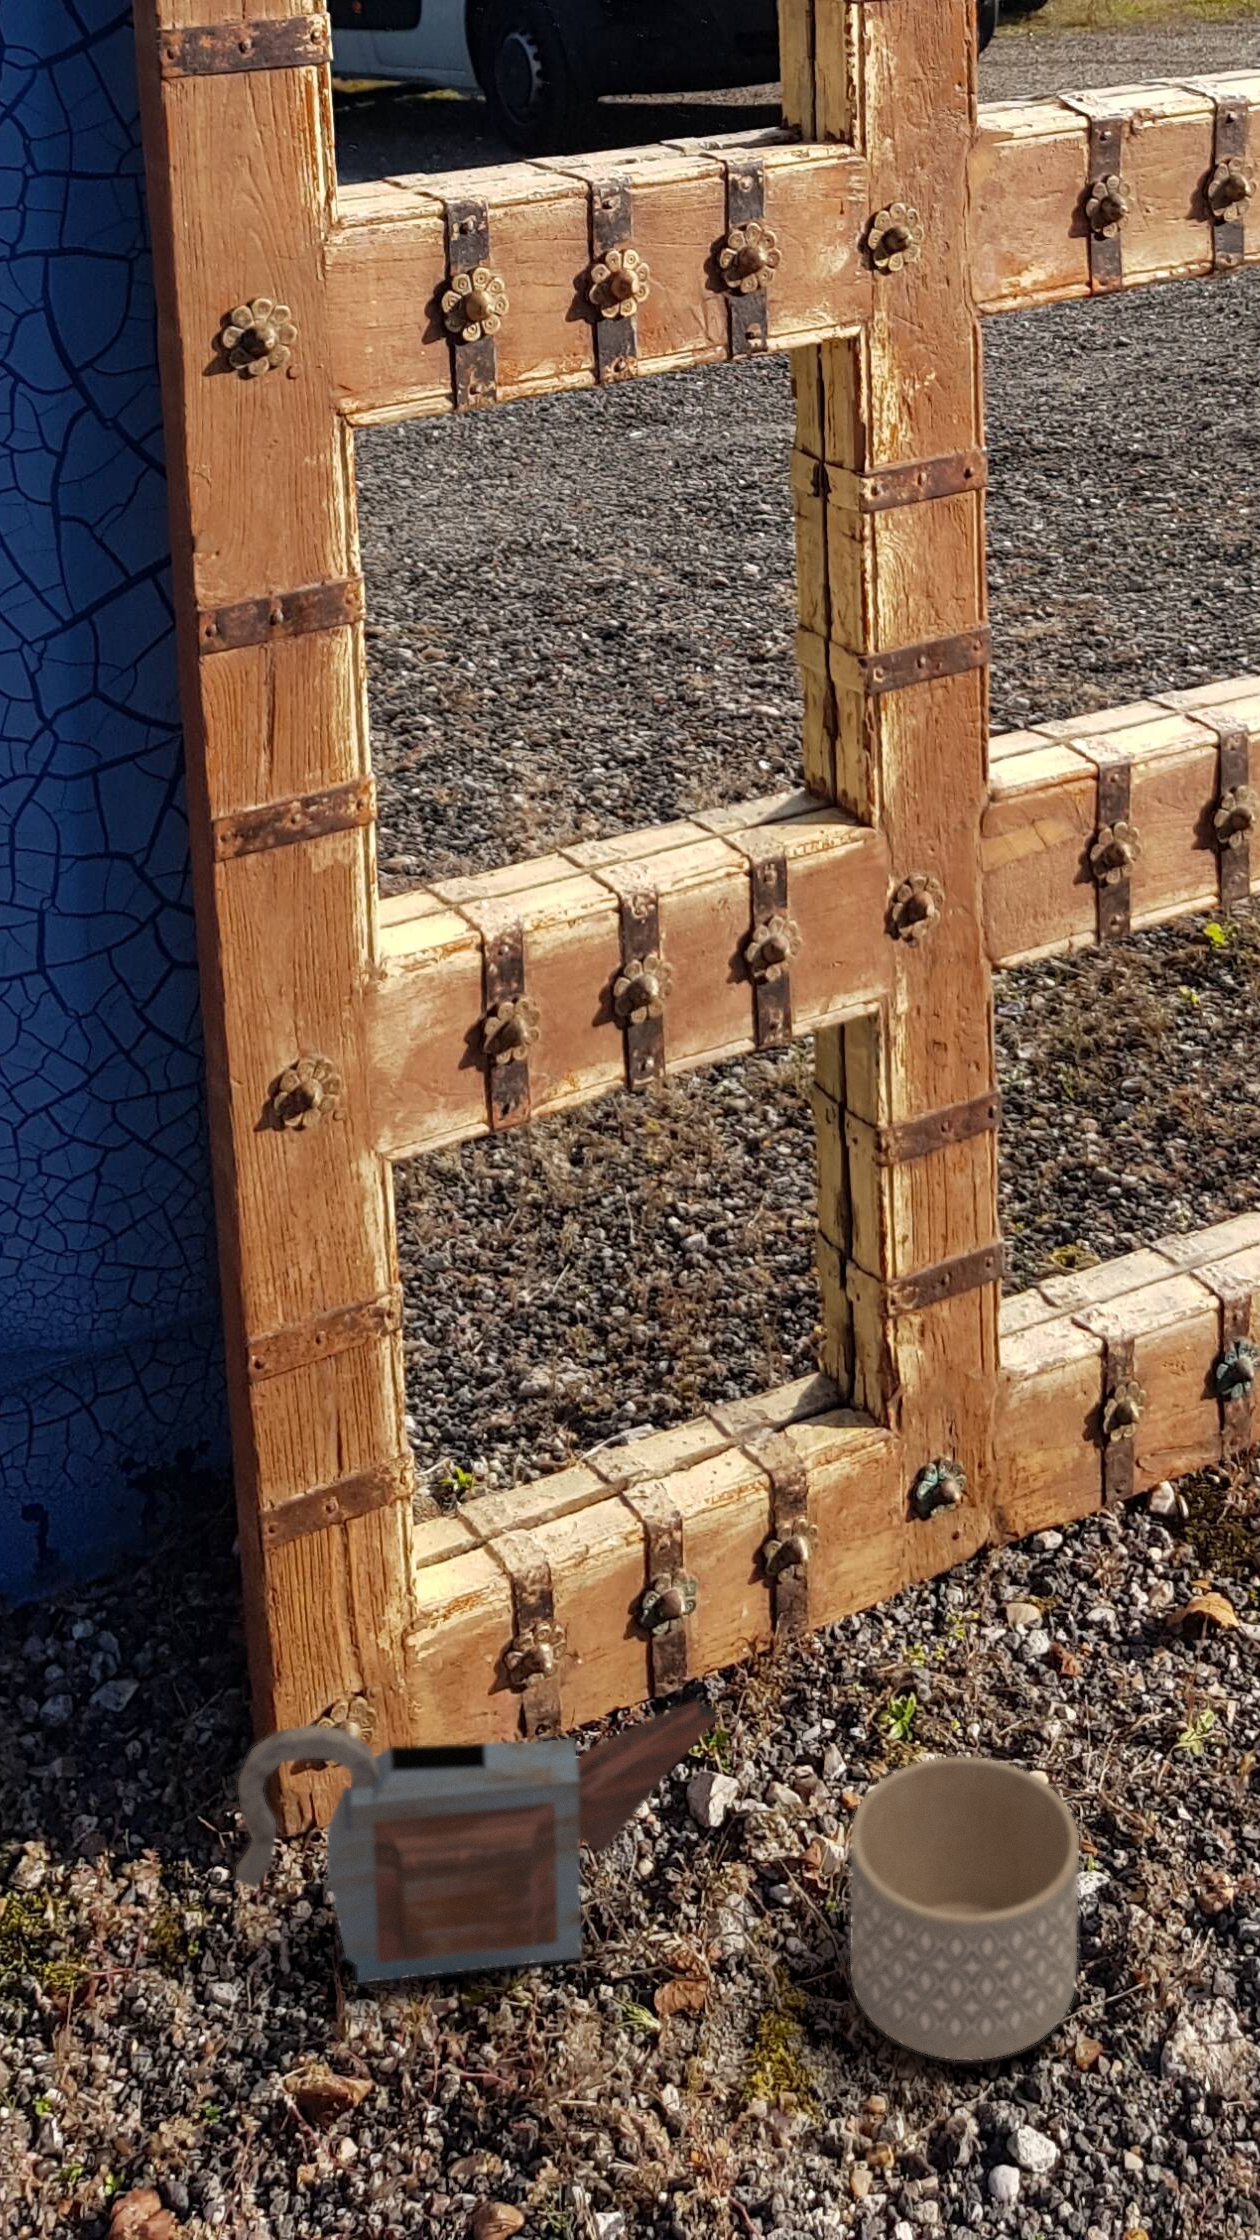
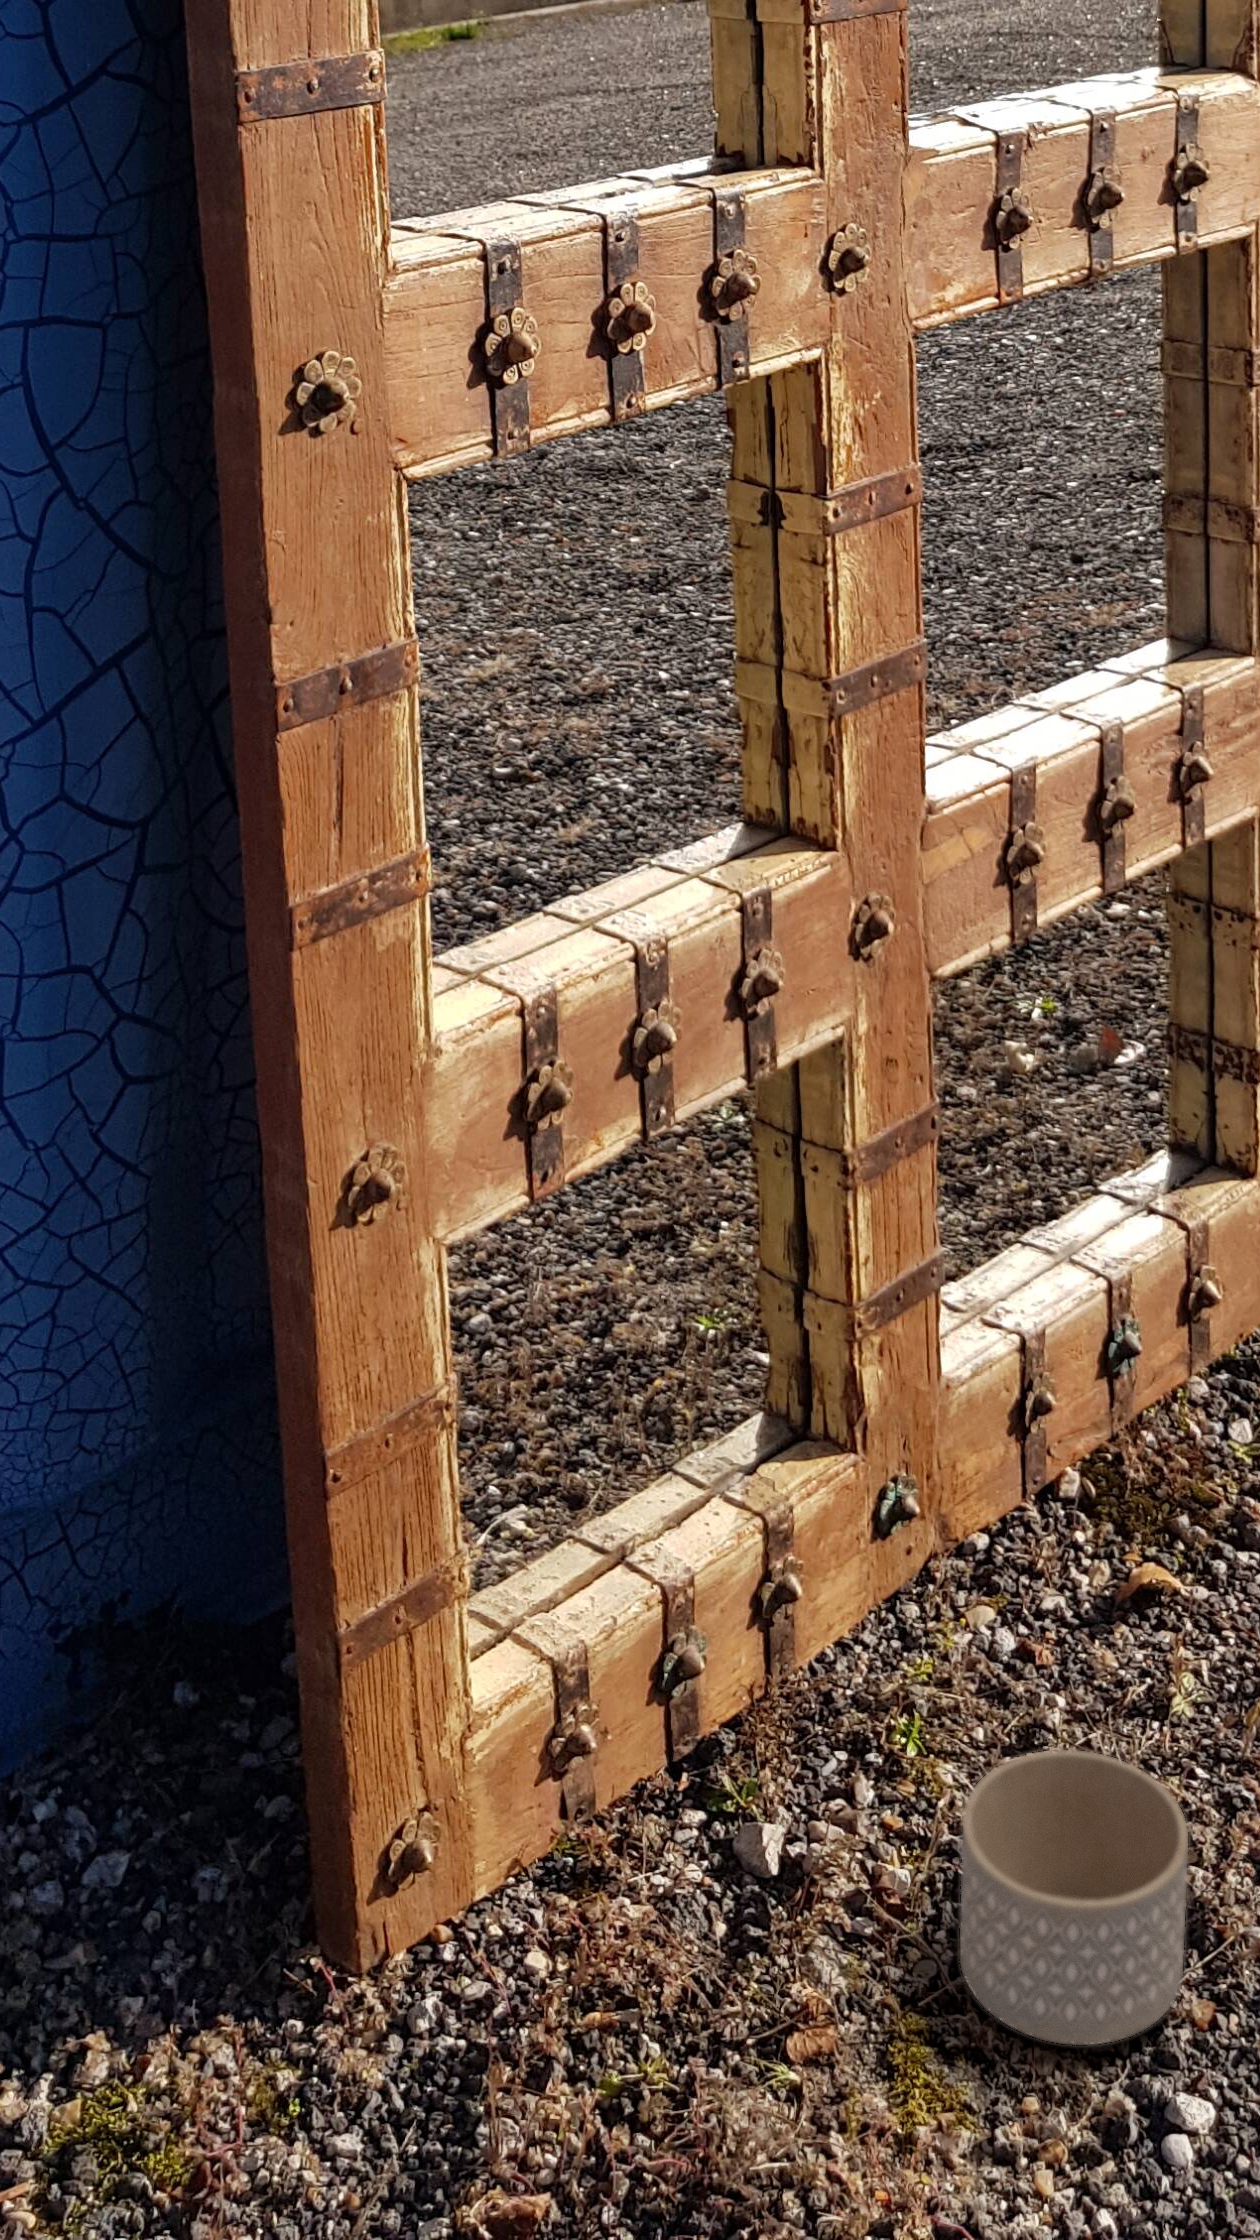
watering can: present [236,1701,718,1983] -> none [357,1740,825,2095]

